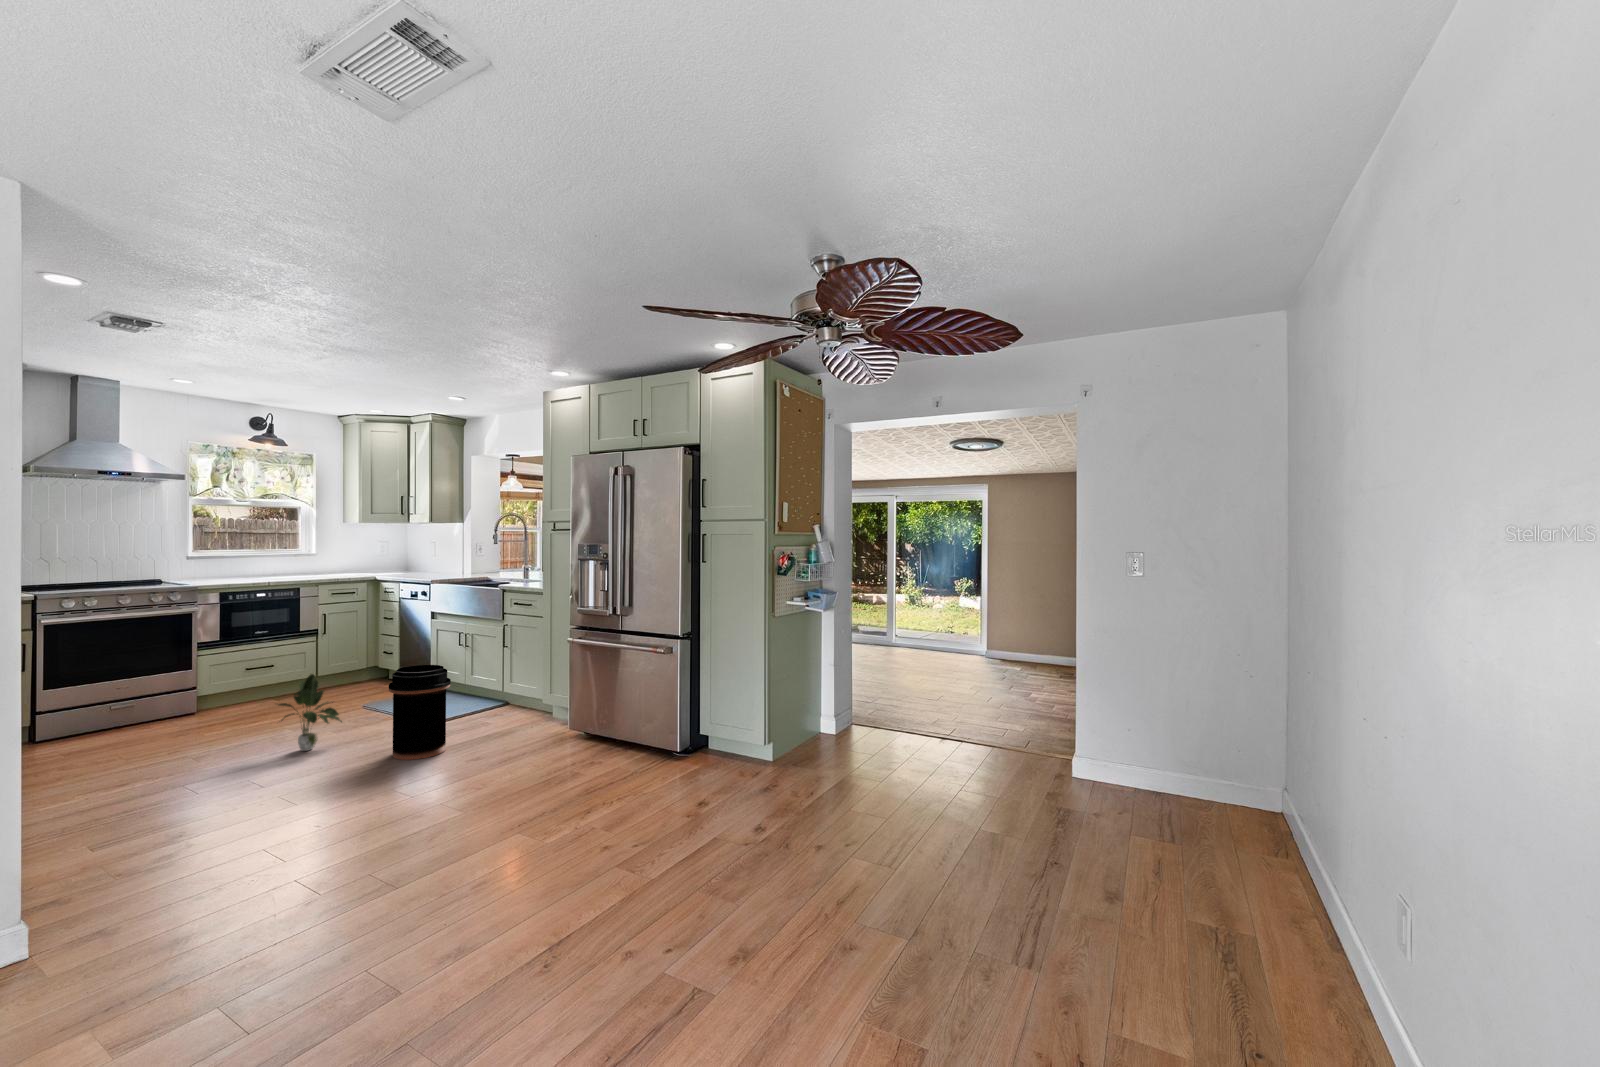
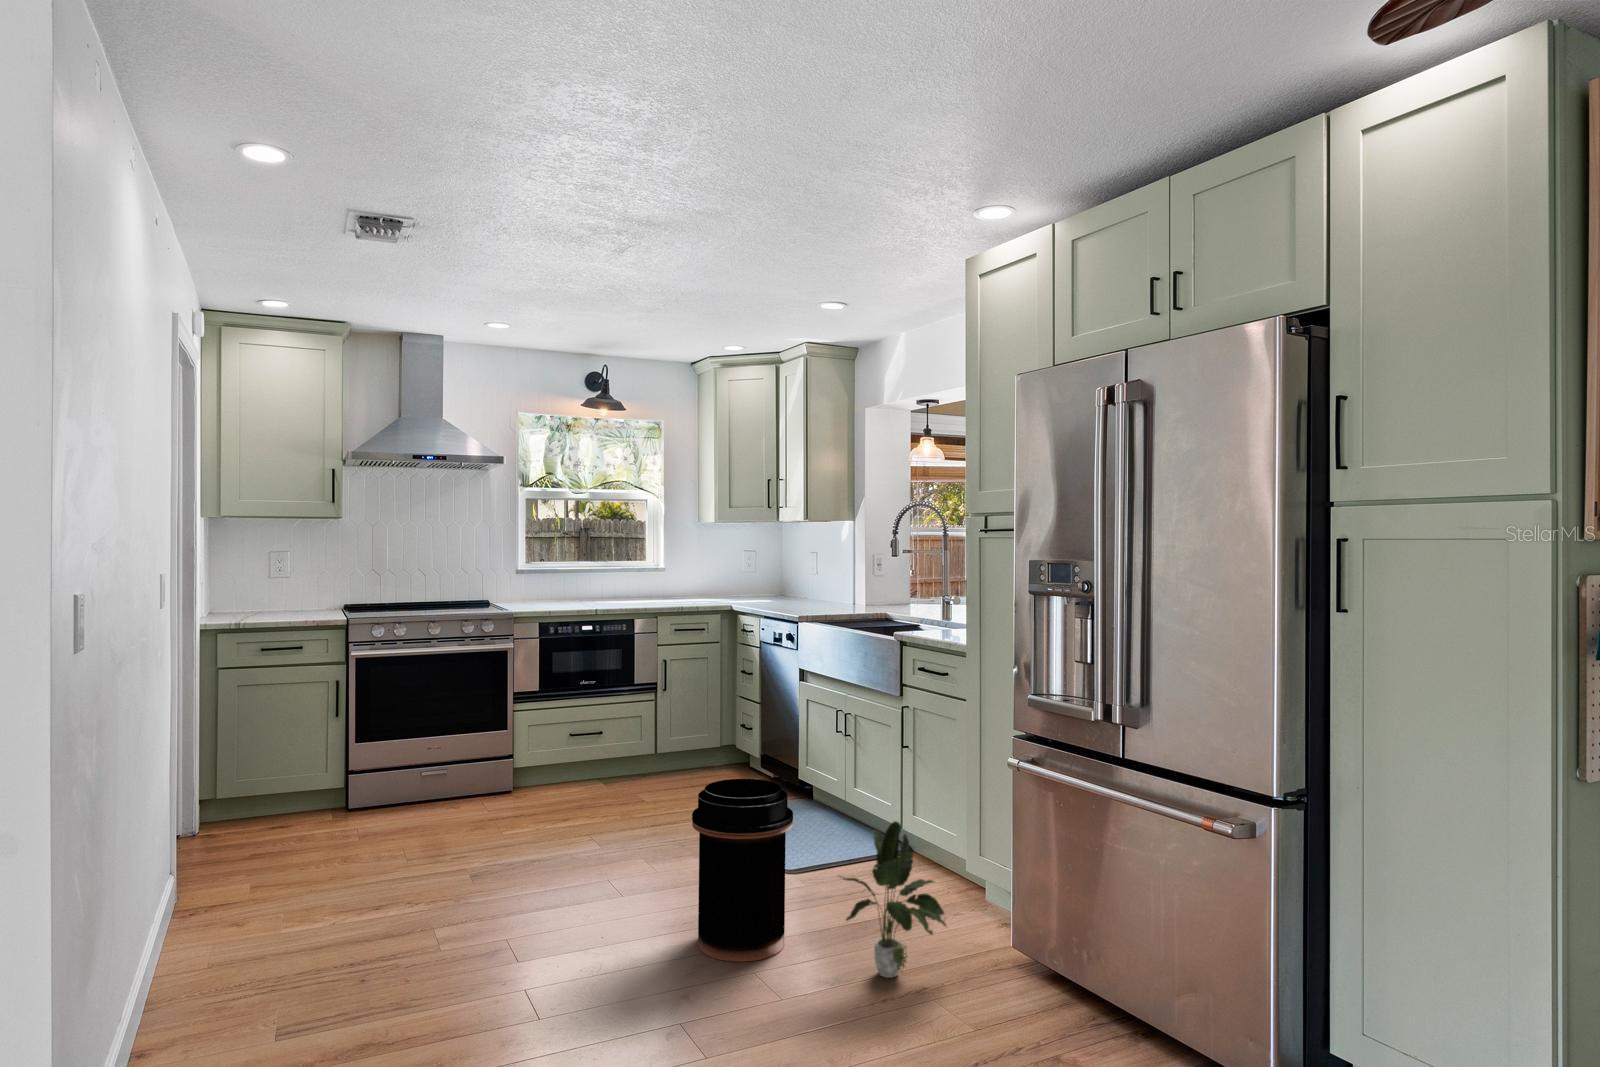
potted plant: present [278,674,341,751] -> present [843,821,946,978]

